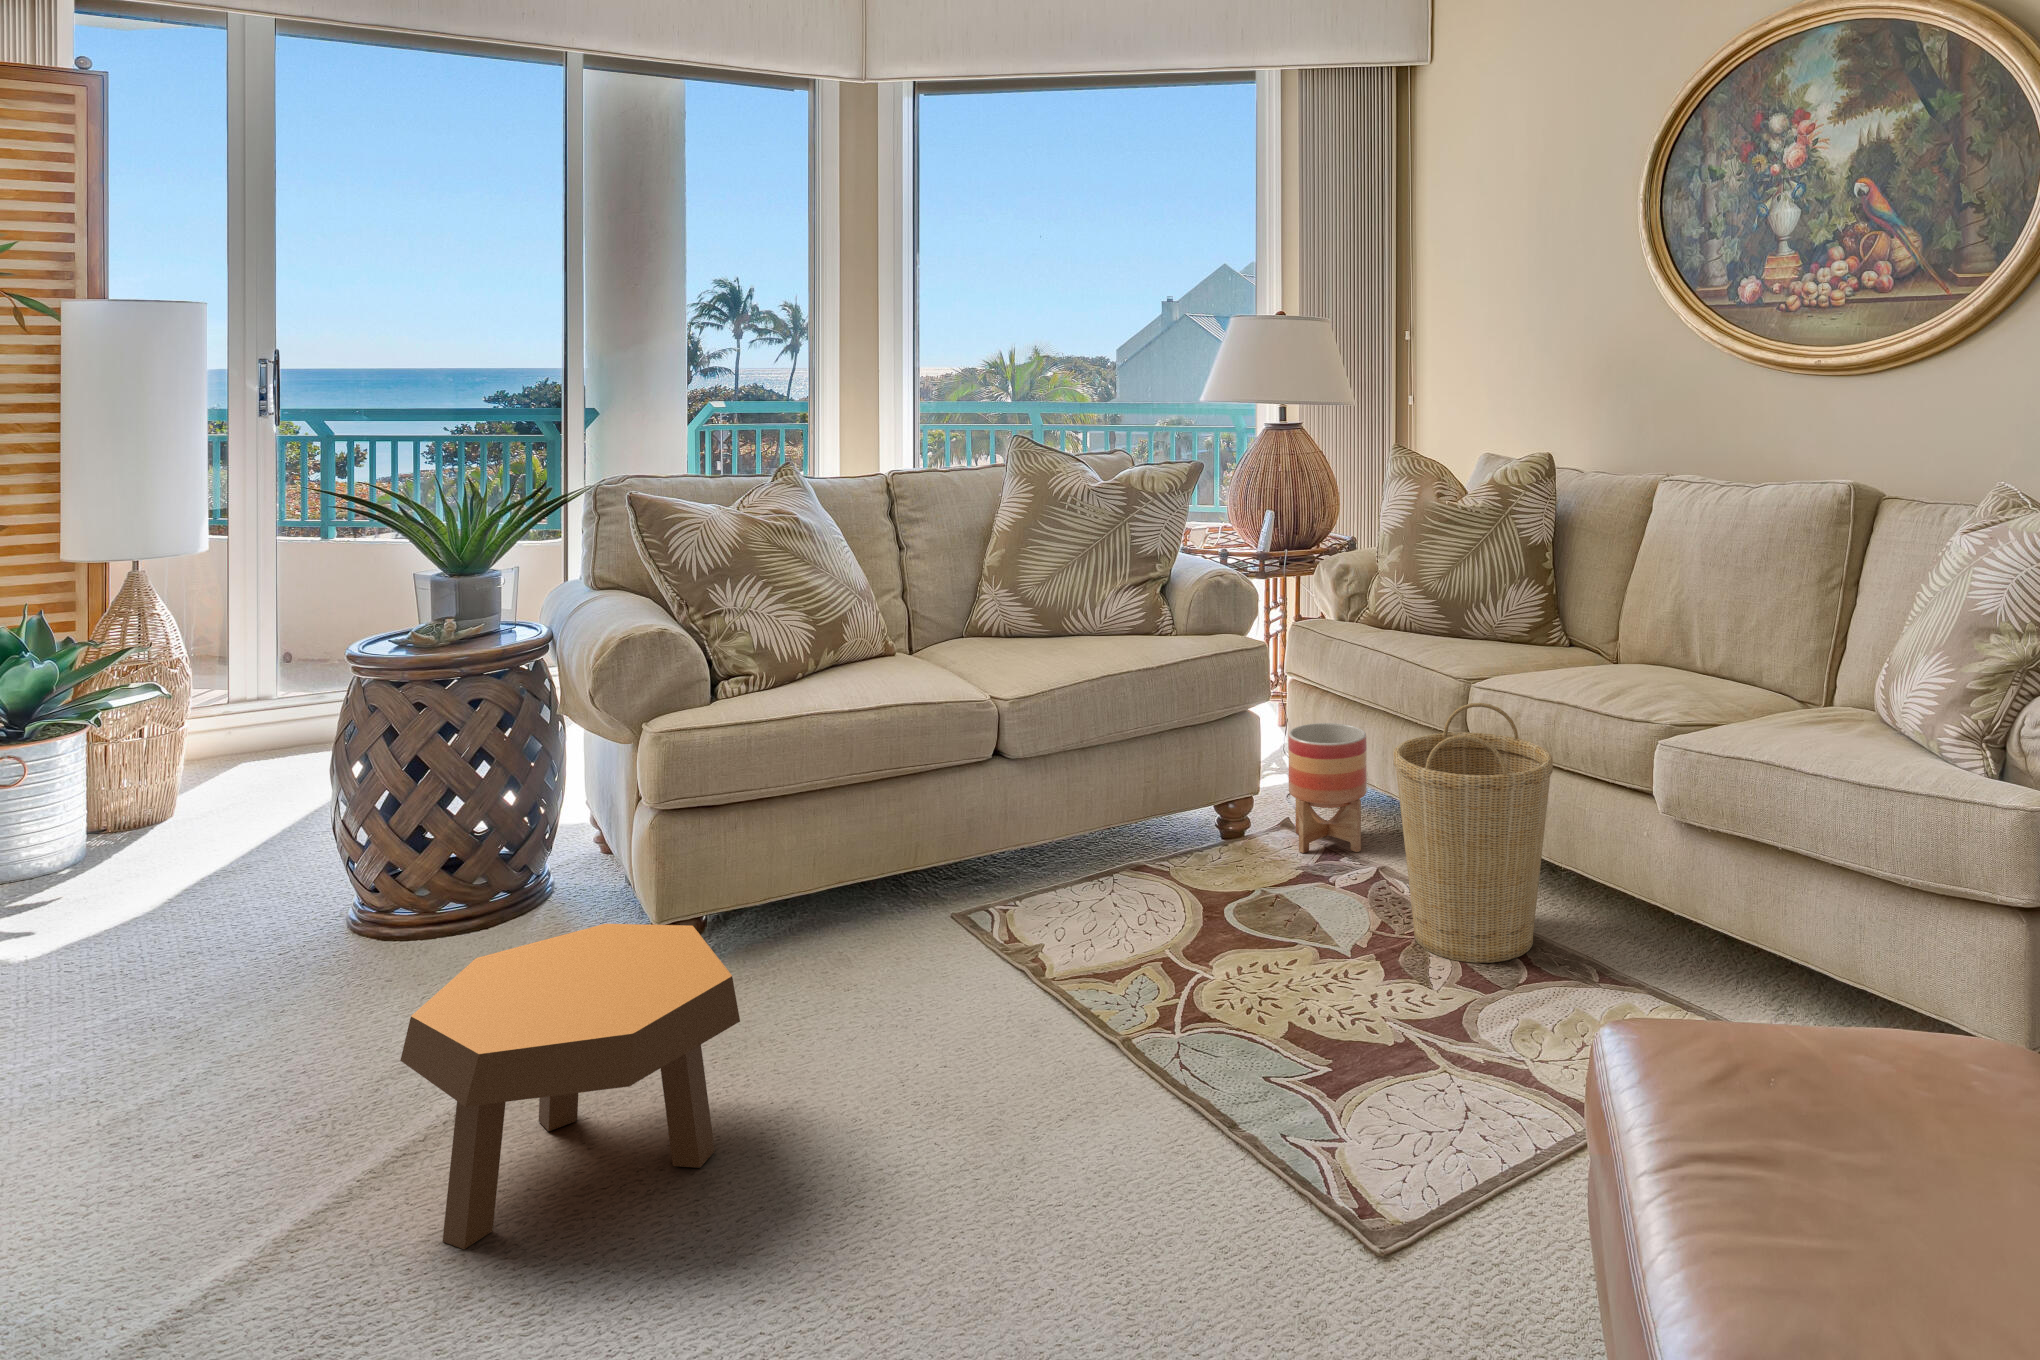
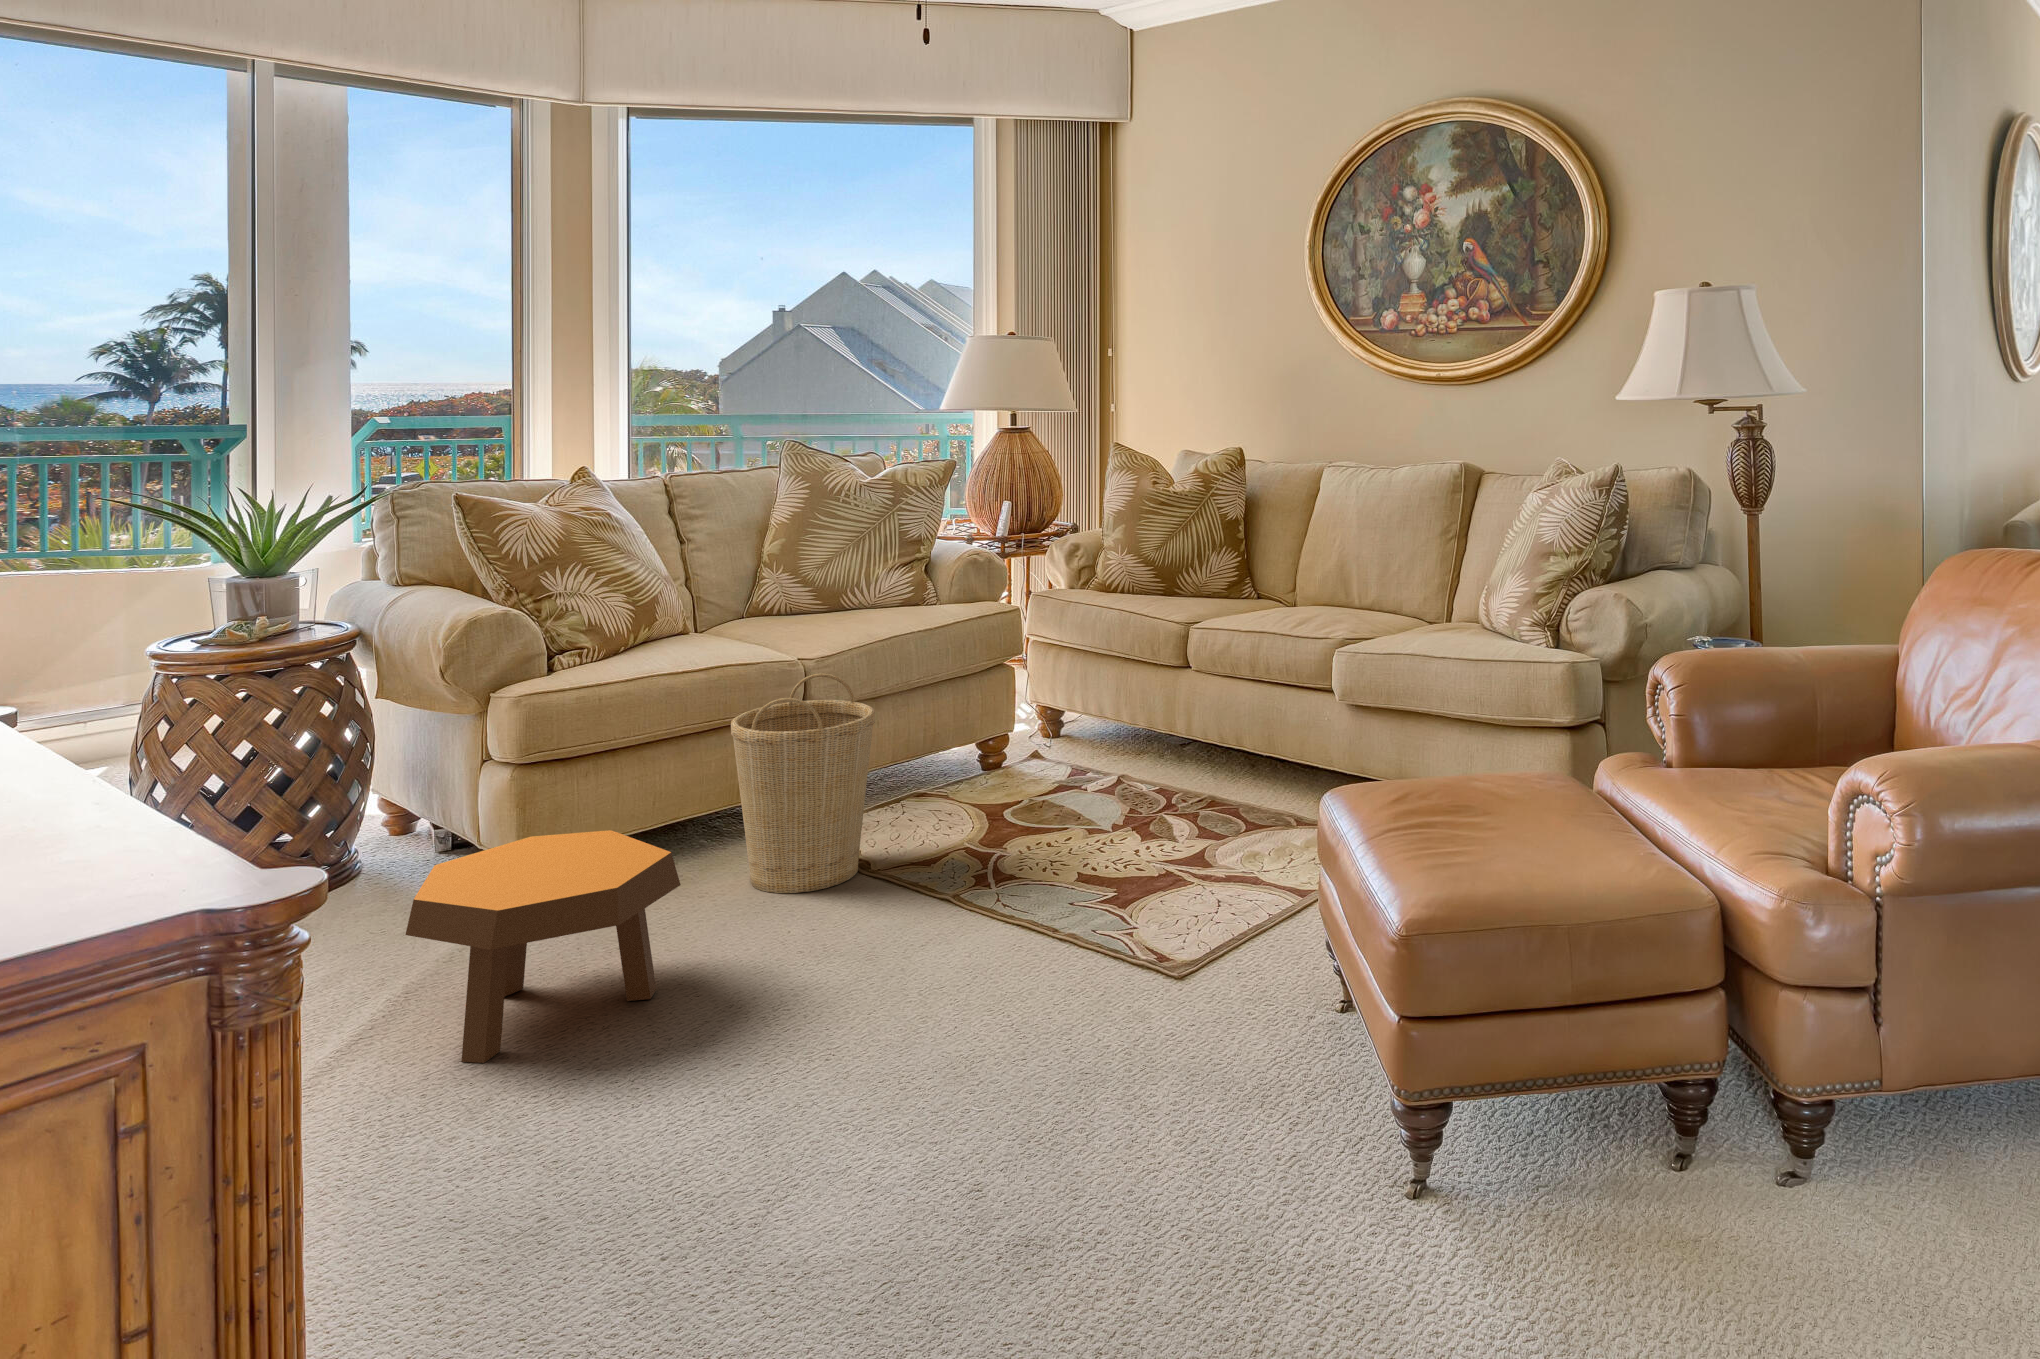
basket: present [1394,703,1553,963] -> present [731,673,875,893]
planter: present [1288,723,1367,853] -> none [1039,671,1103,775]

